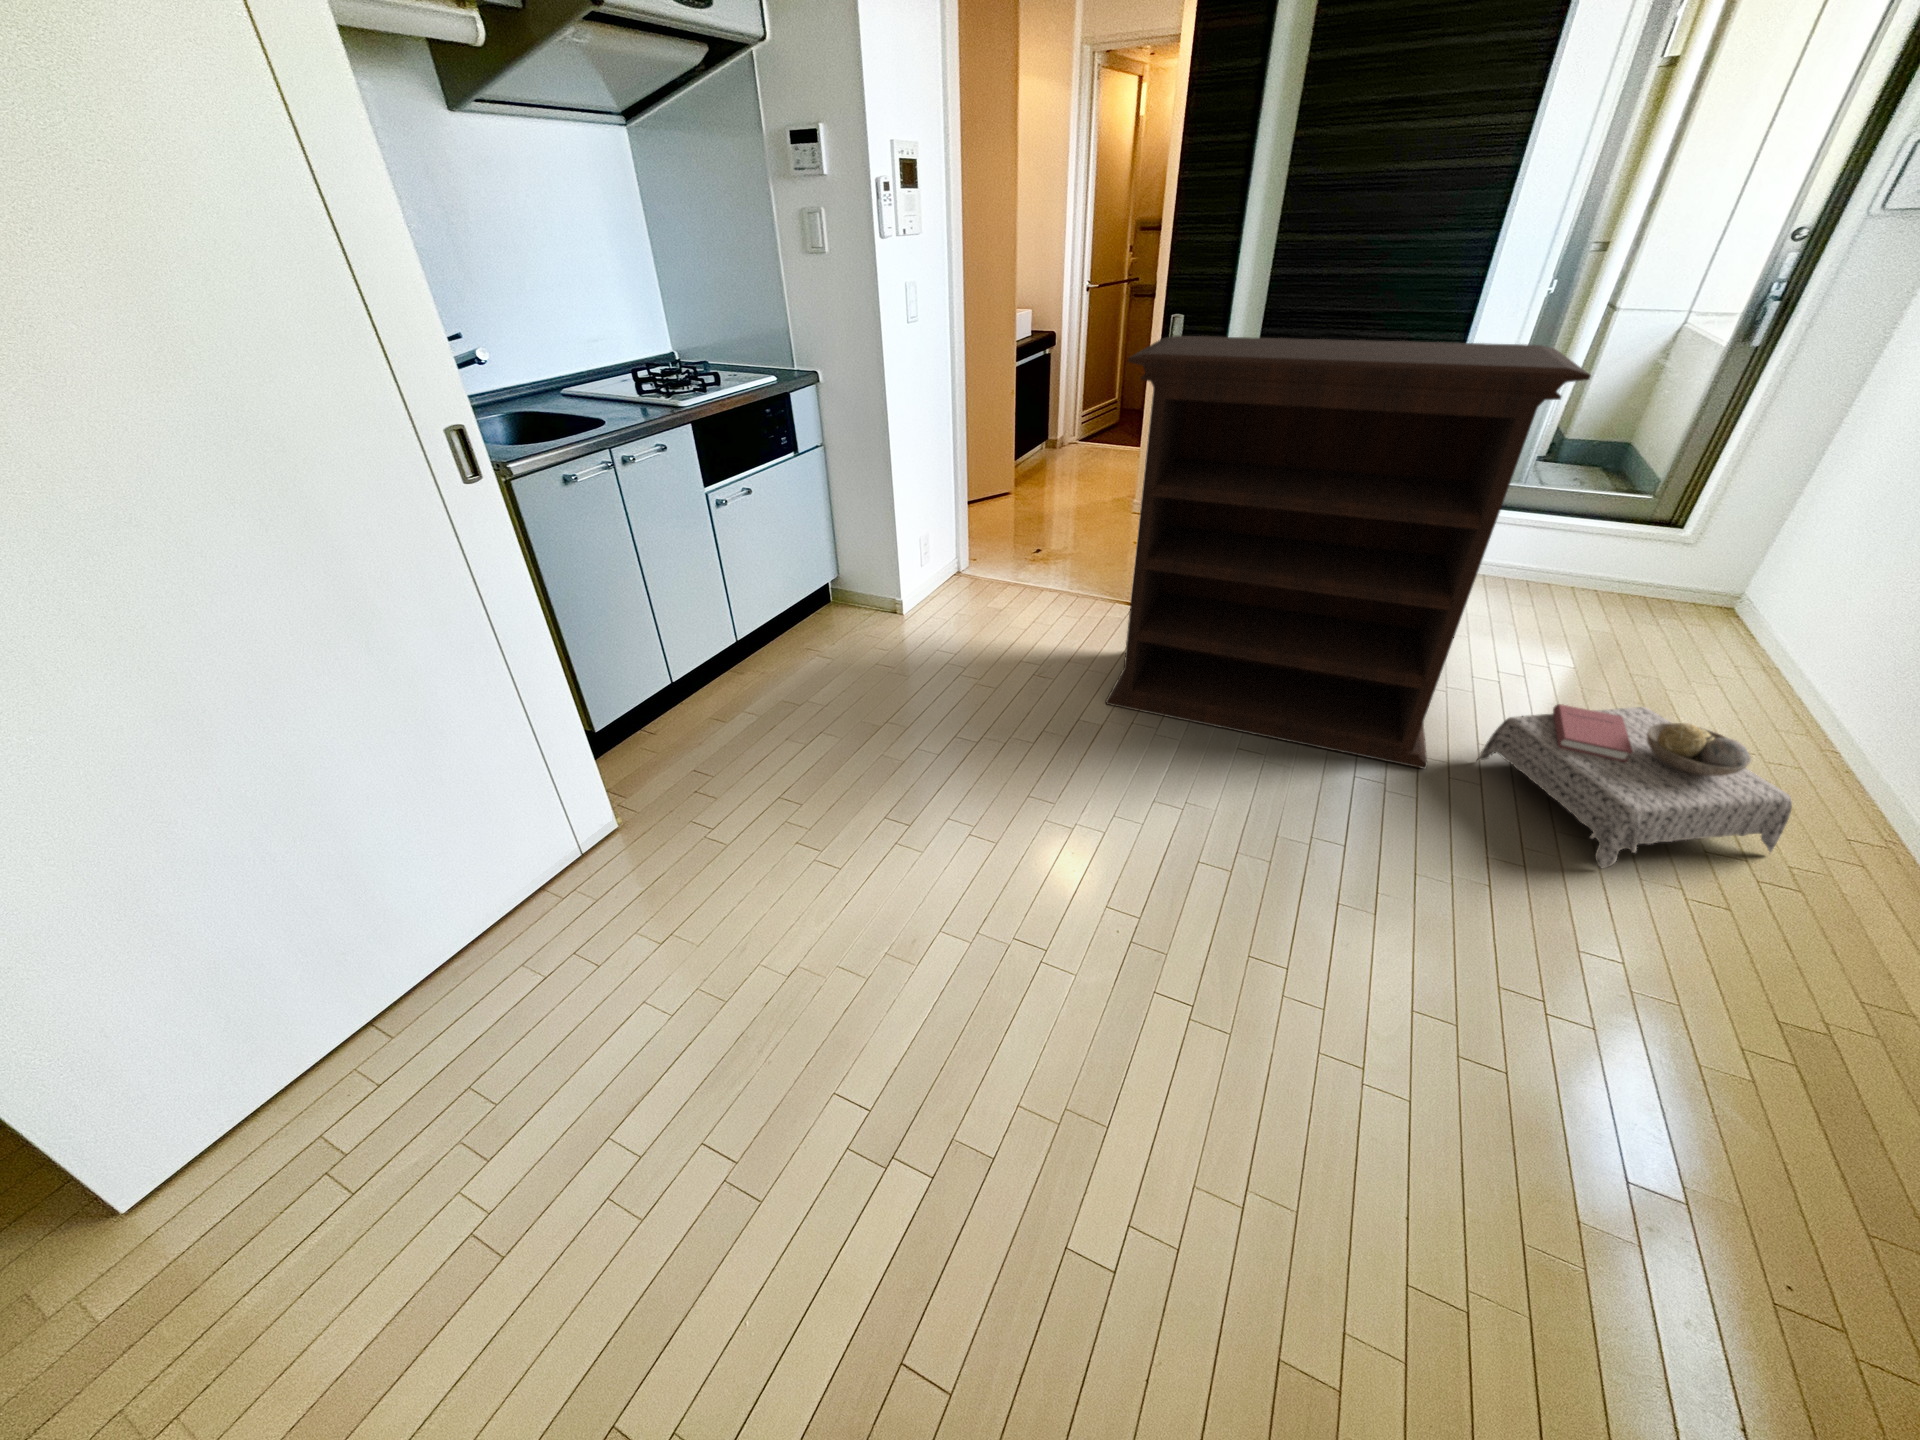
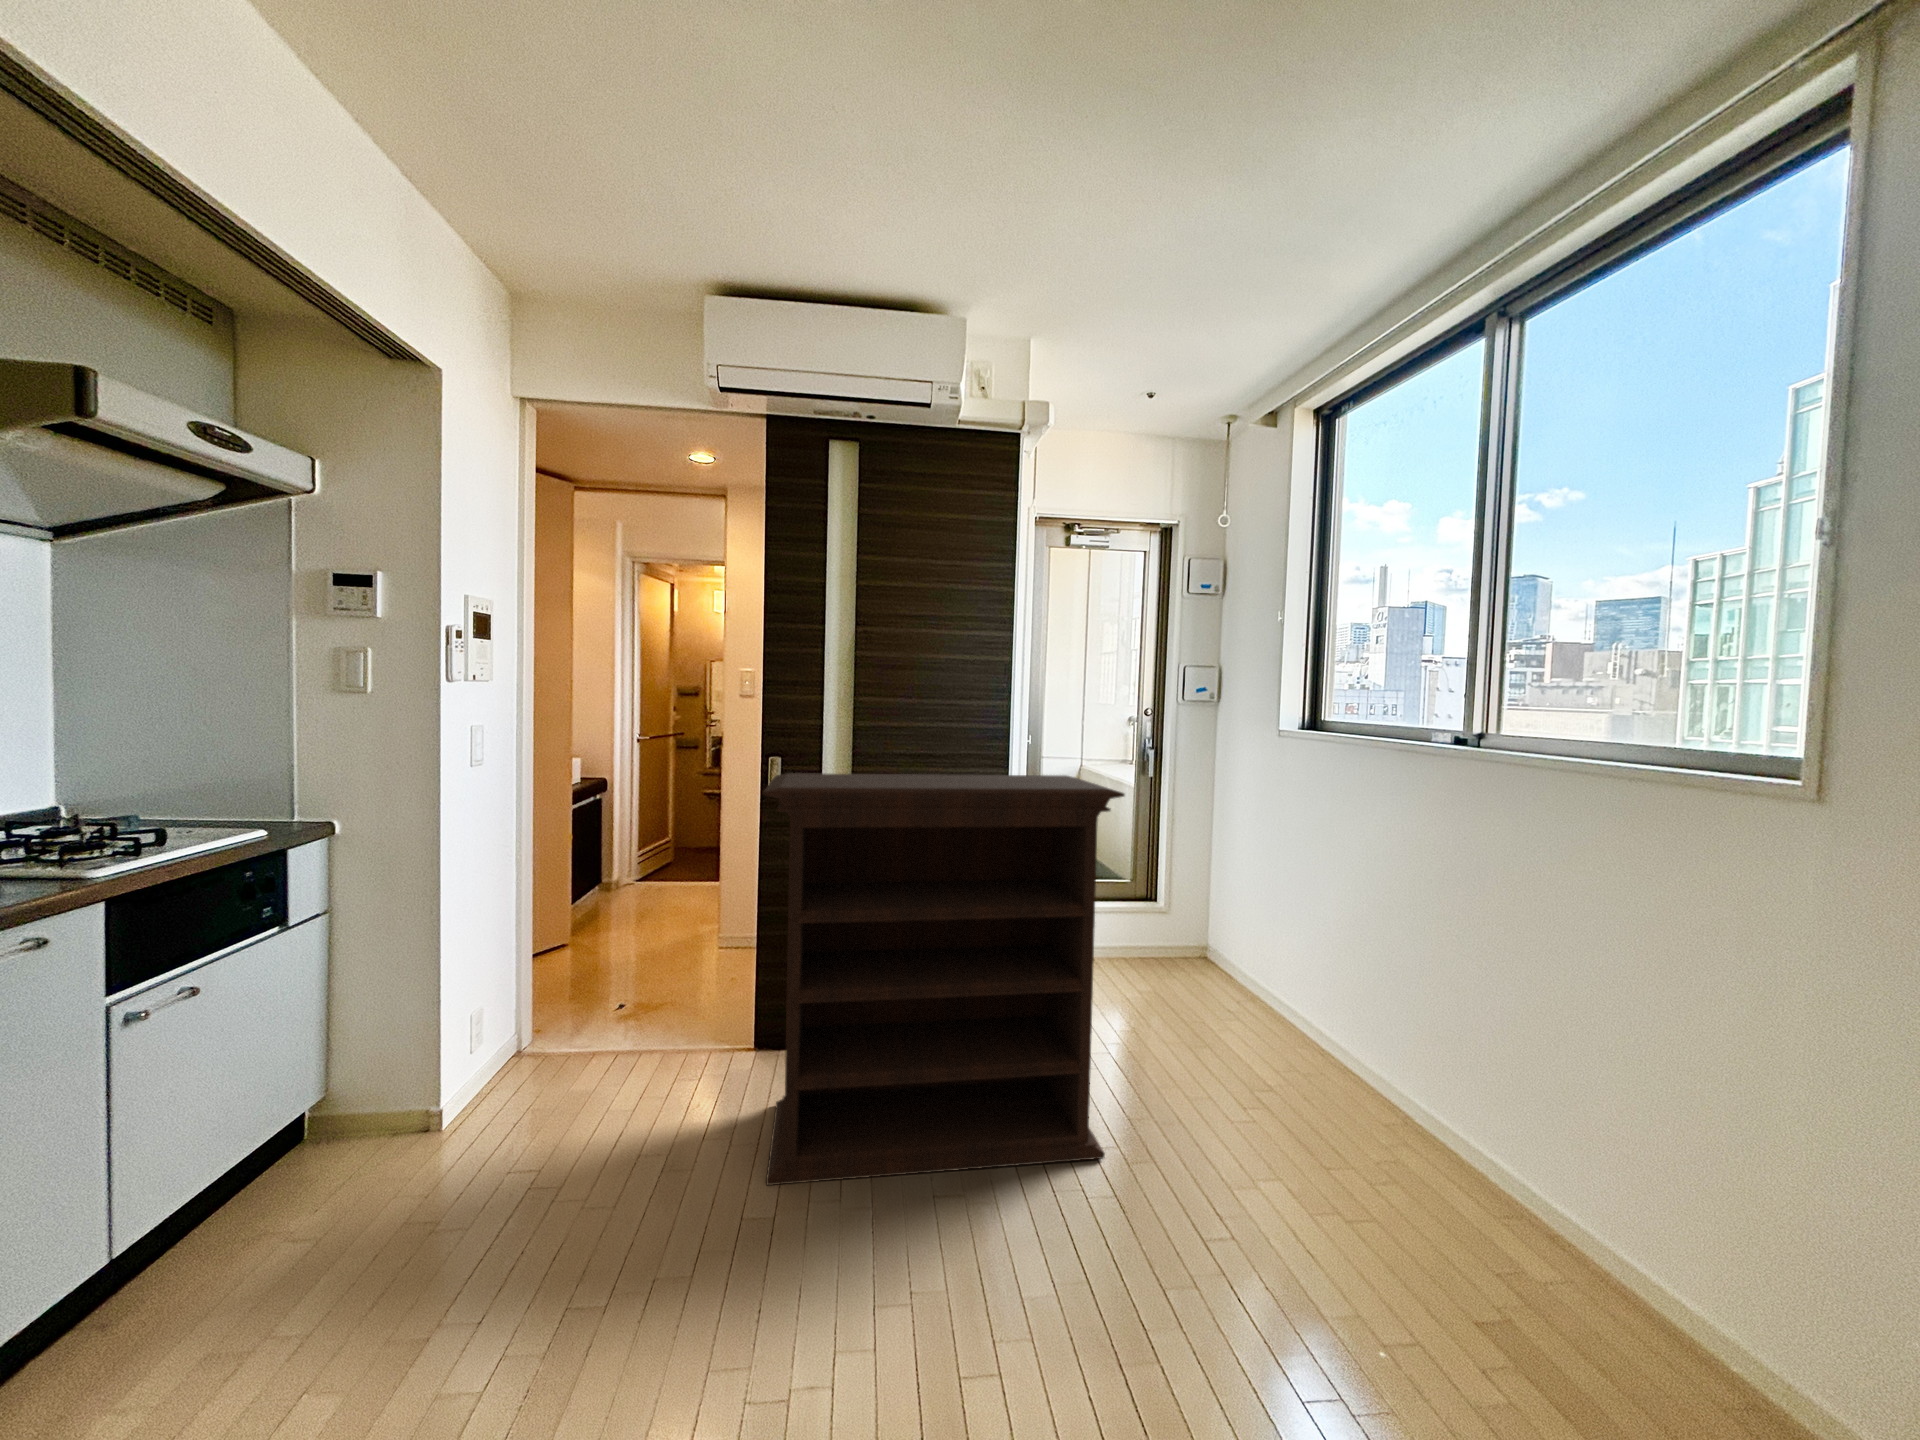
ottoman: present [1477,704,1792,868] -> none [1135,1047,1355,1213]

